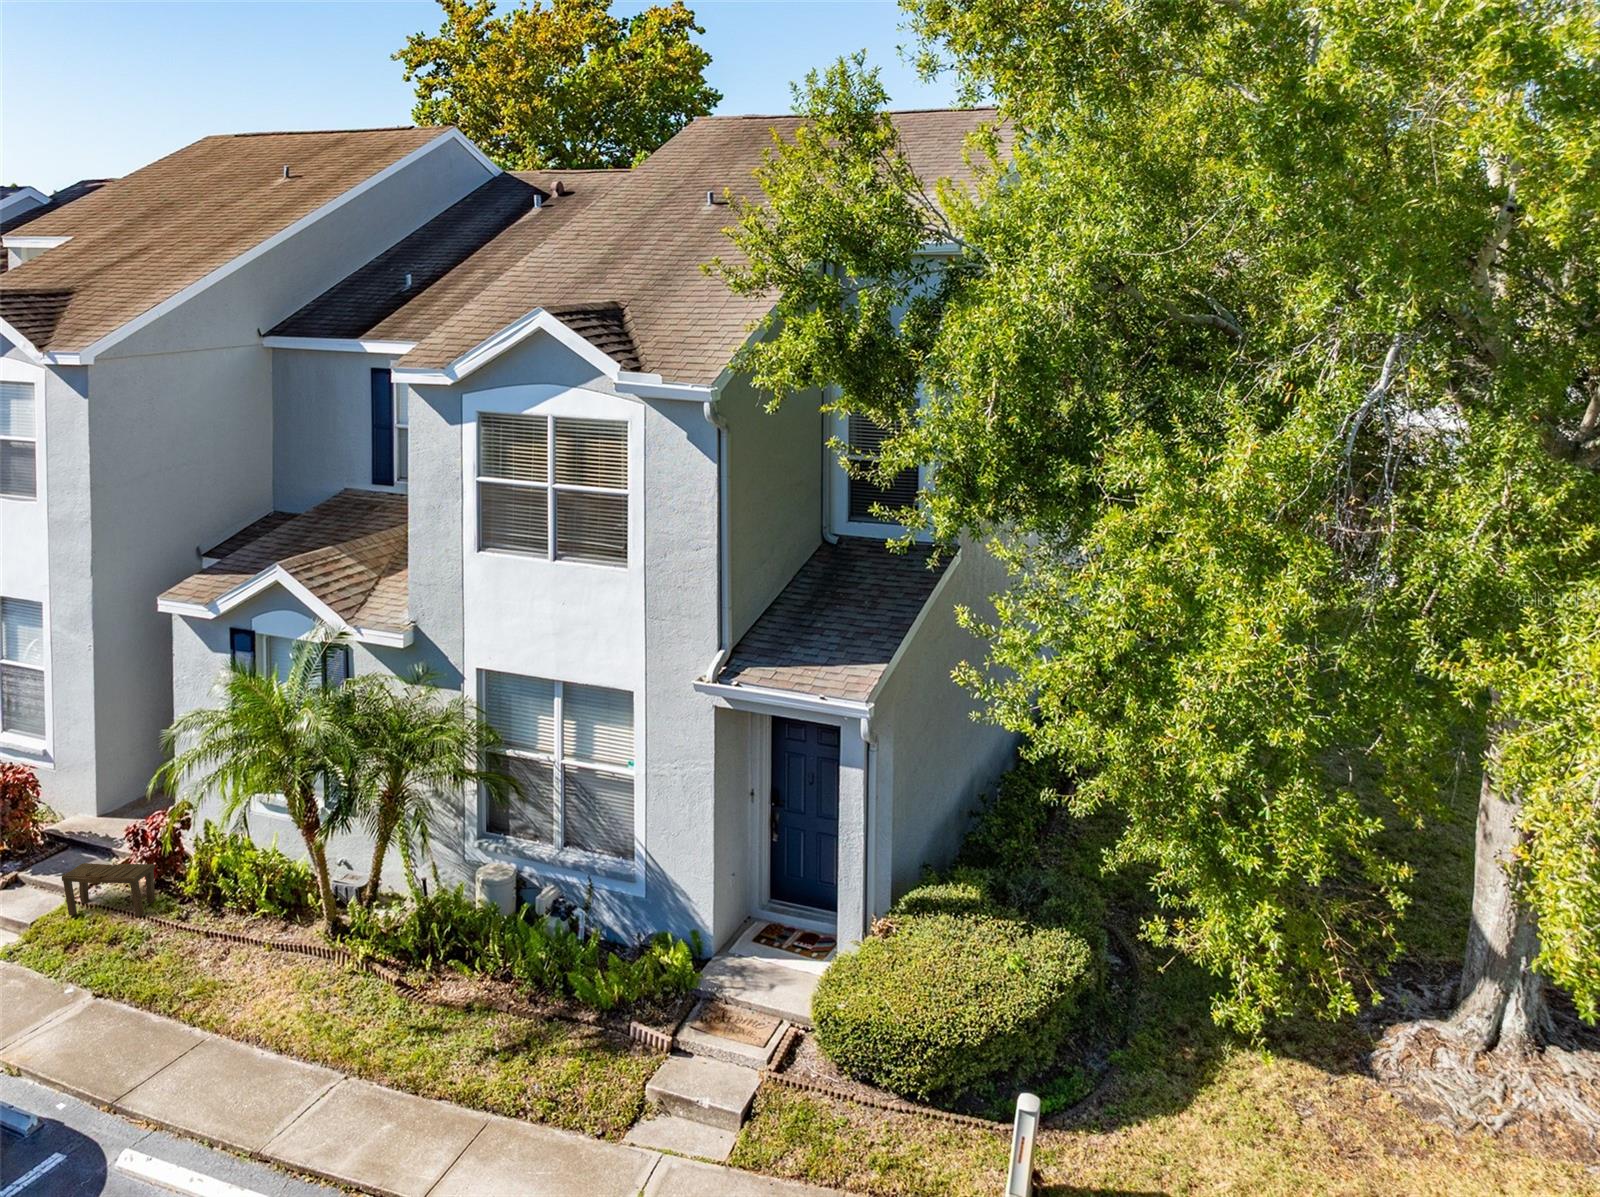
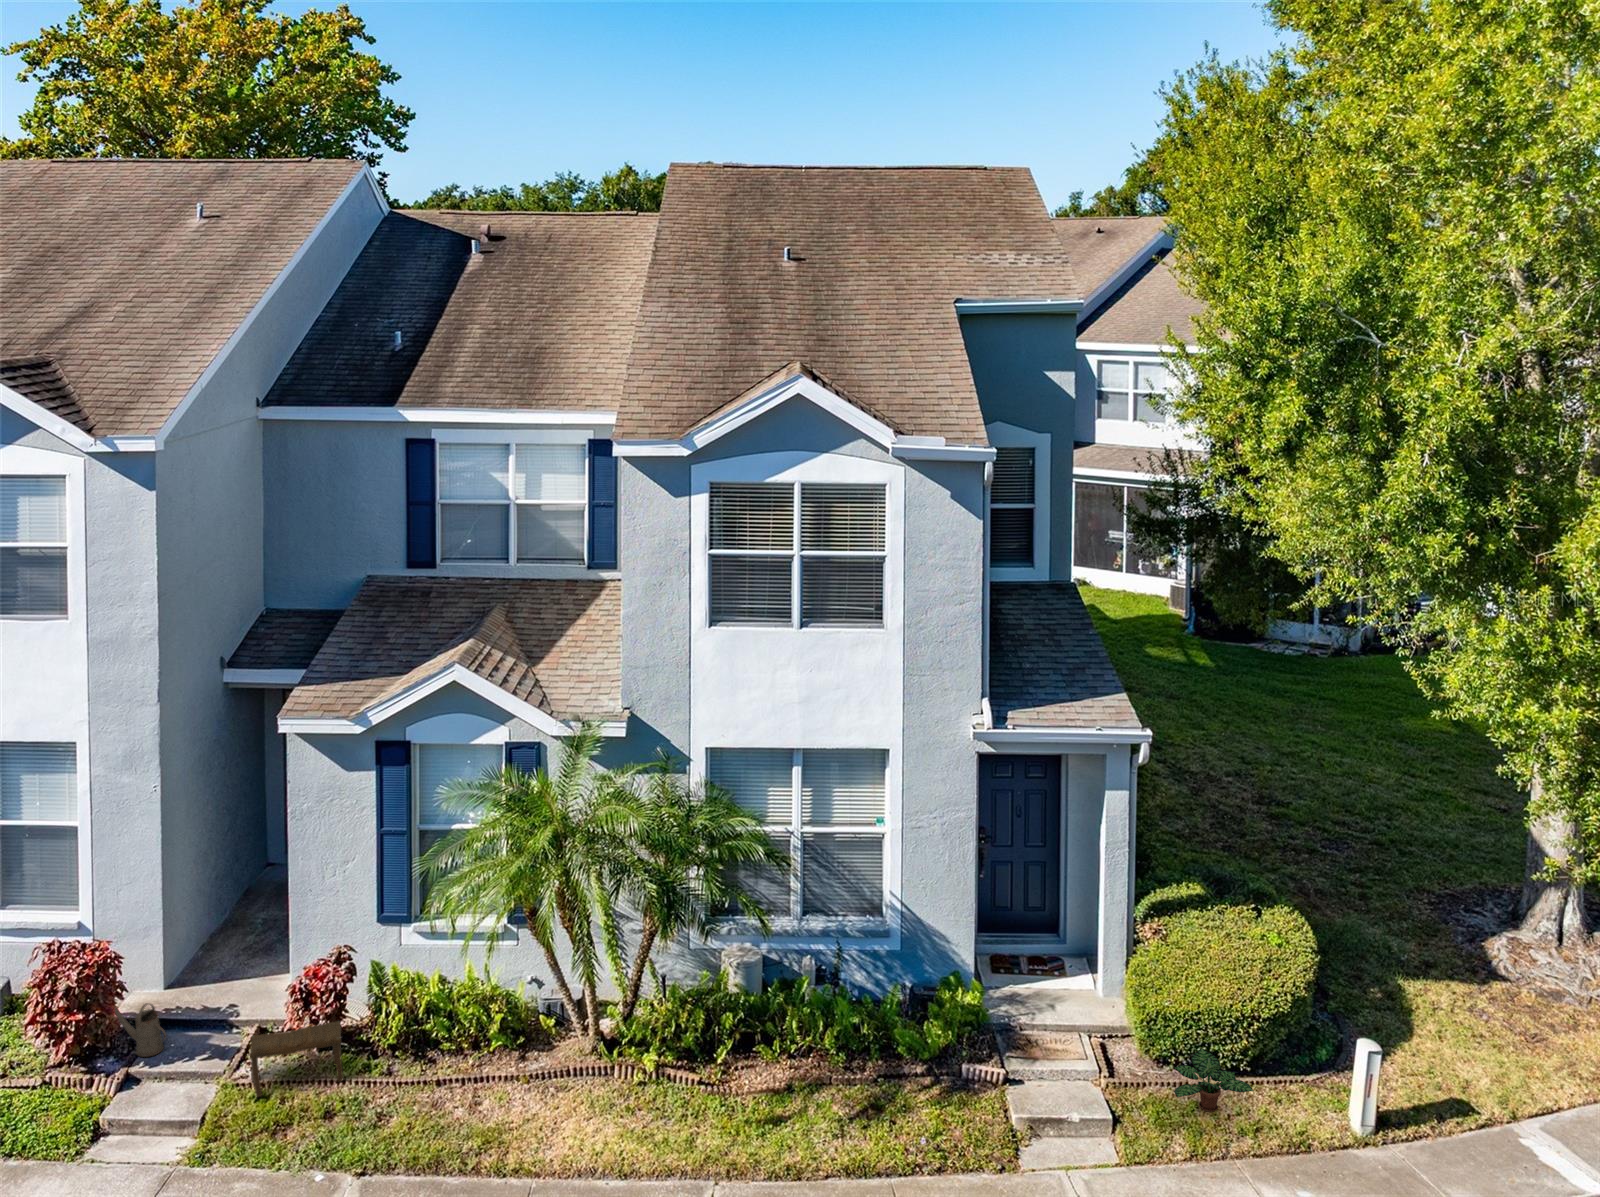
watering can: none [25,821,58,867] -> present [115,1003,166,1057]
potted plant: none [799,1063,887,1136] -> present [1174,1049,1254,1112]

